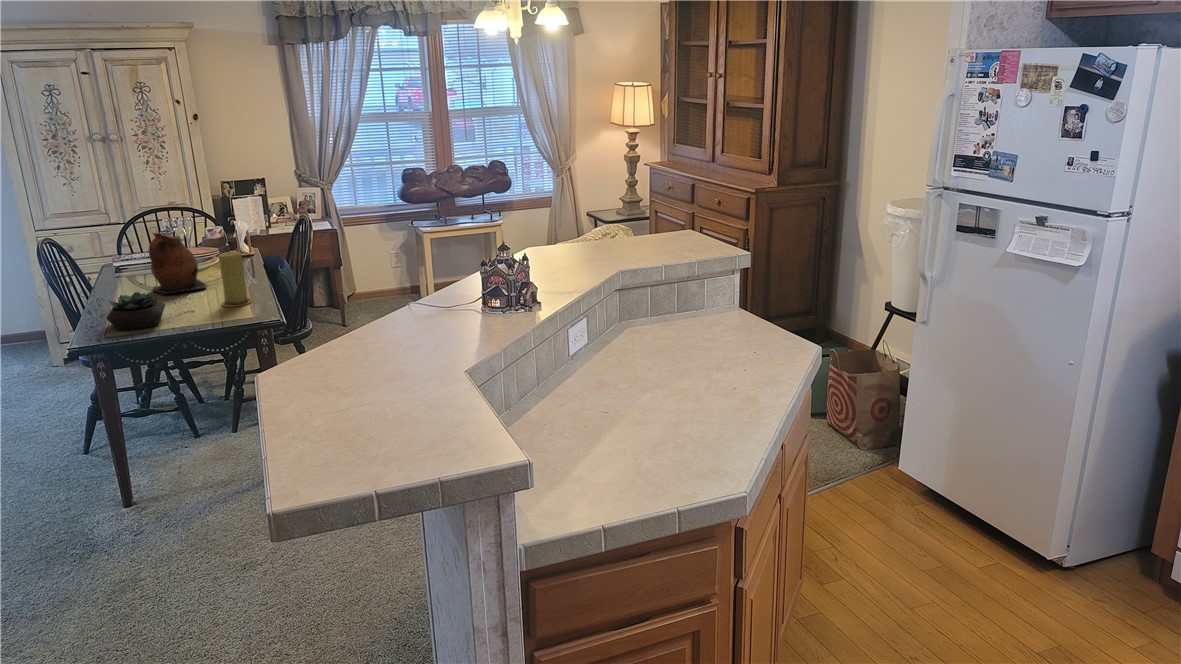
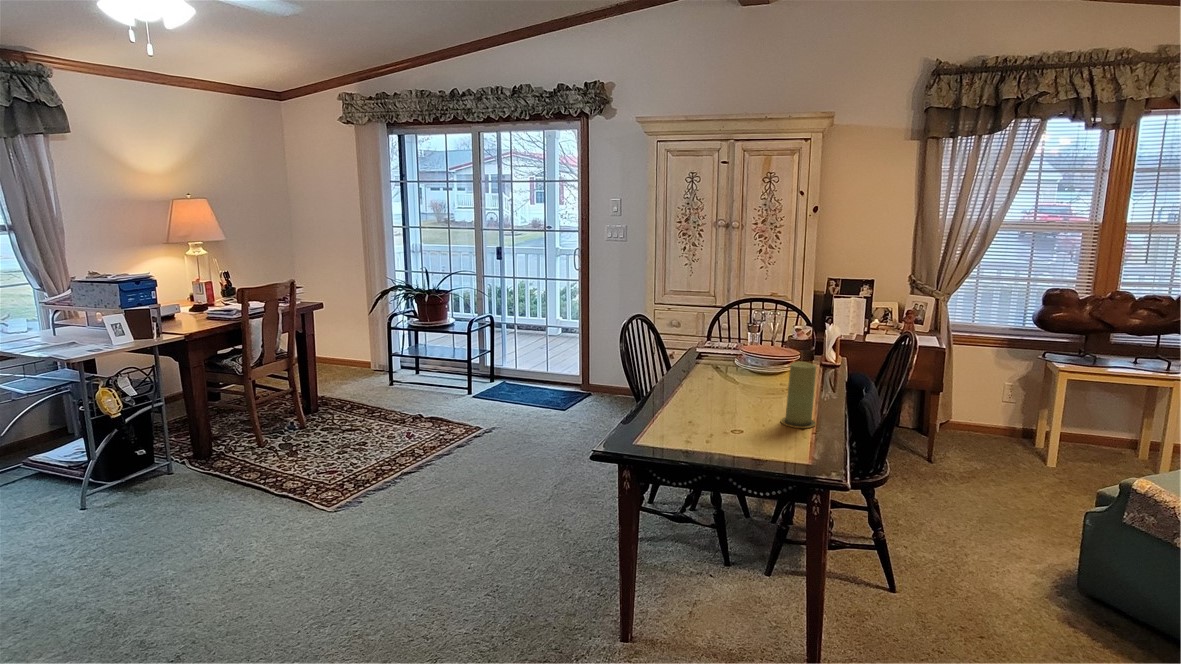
ceramic pitcher: present [148,233,207,294] -> none [718,325,775,396]
succulent plant: present [107,292,165,330] -> none [660,388,721,431]

